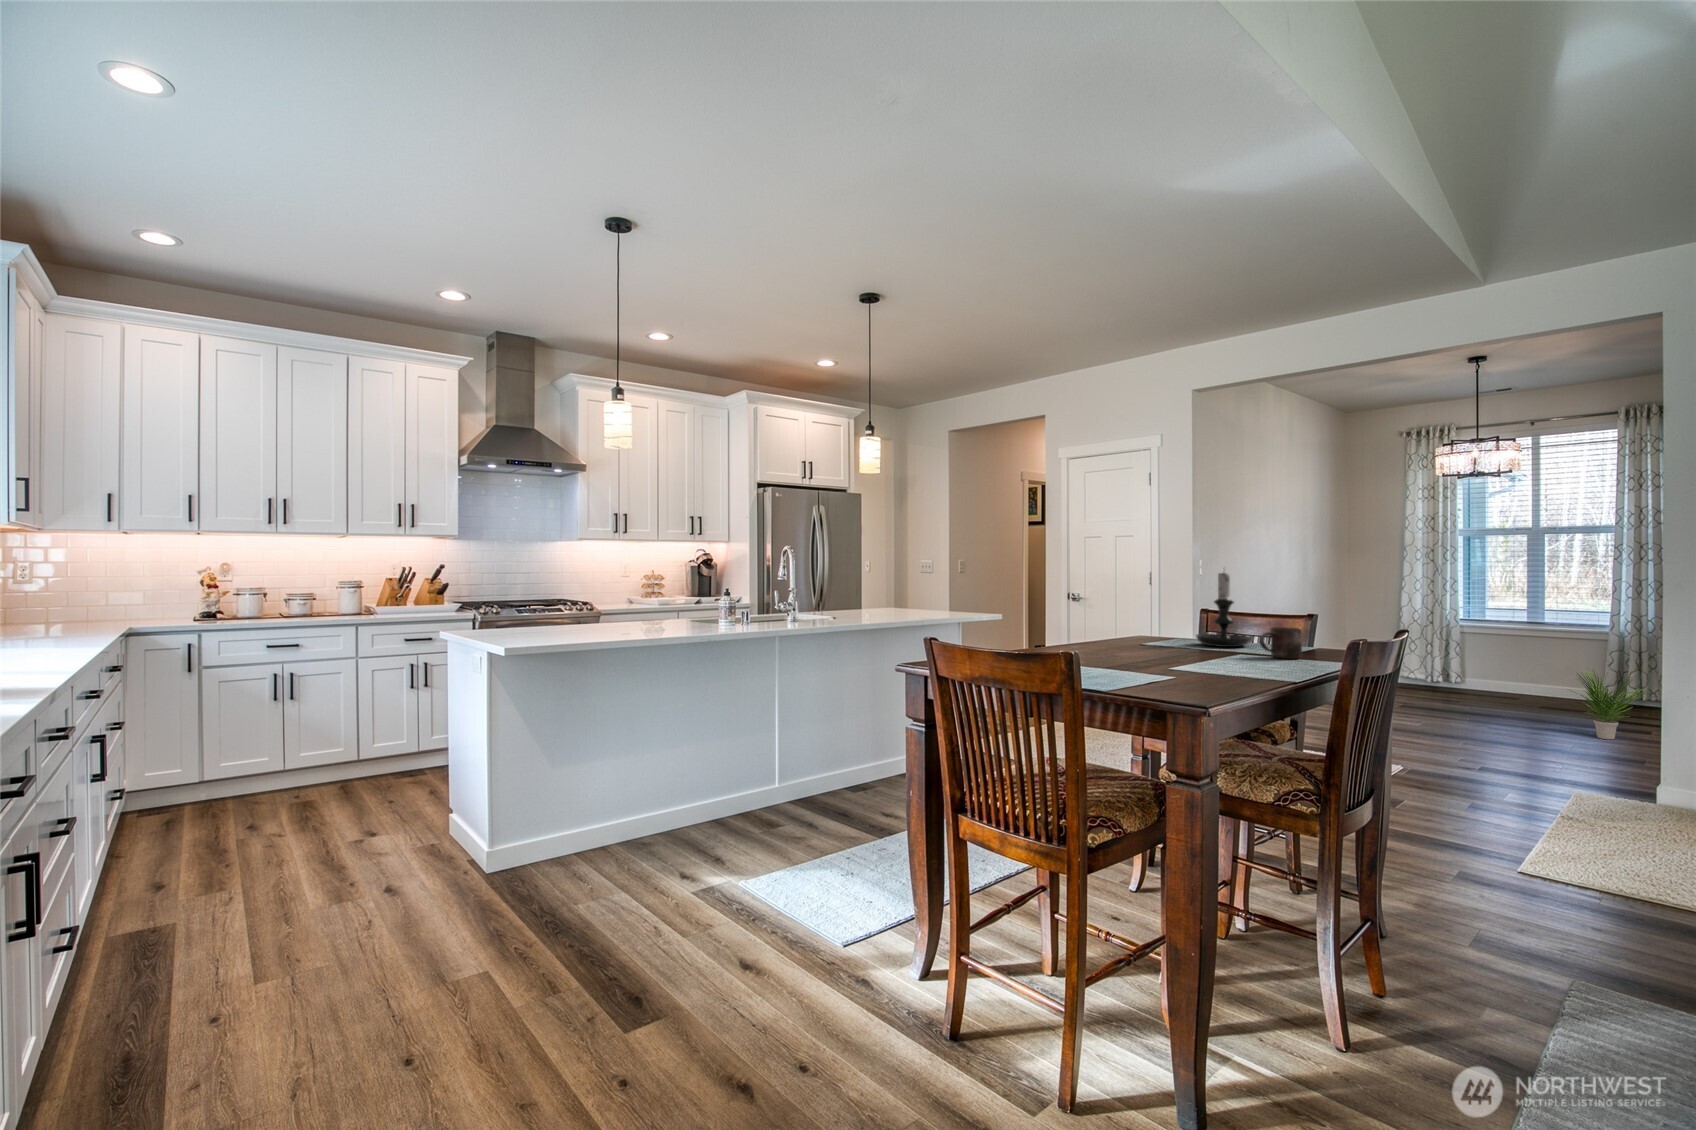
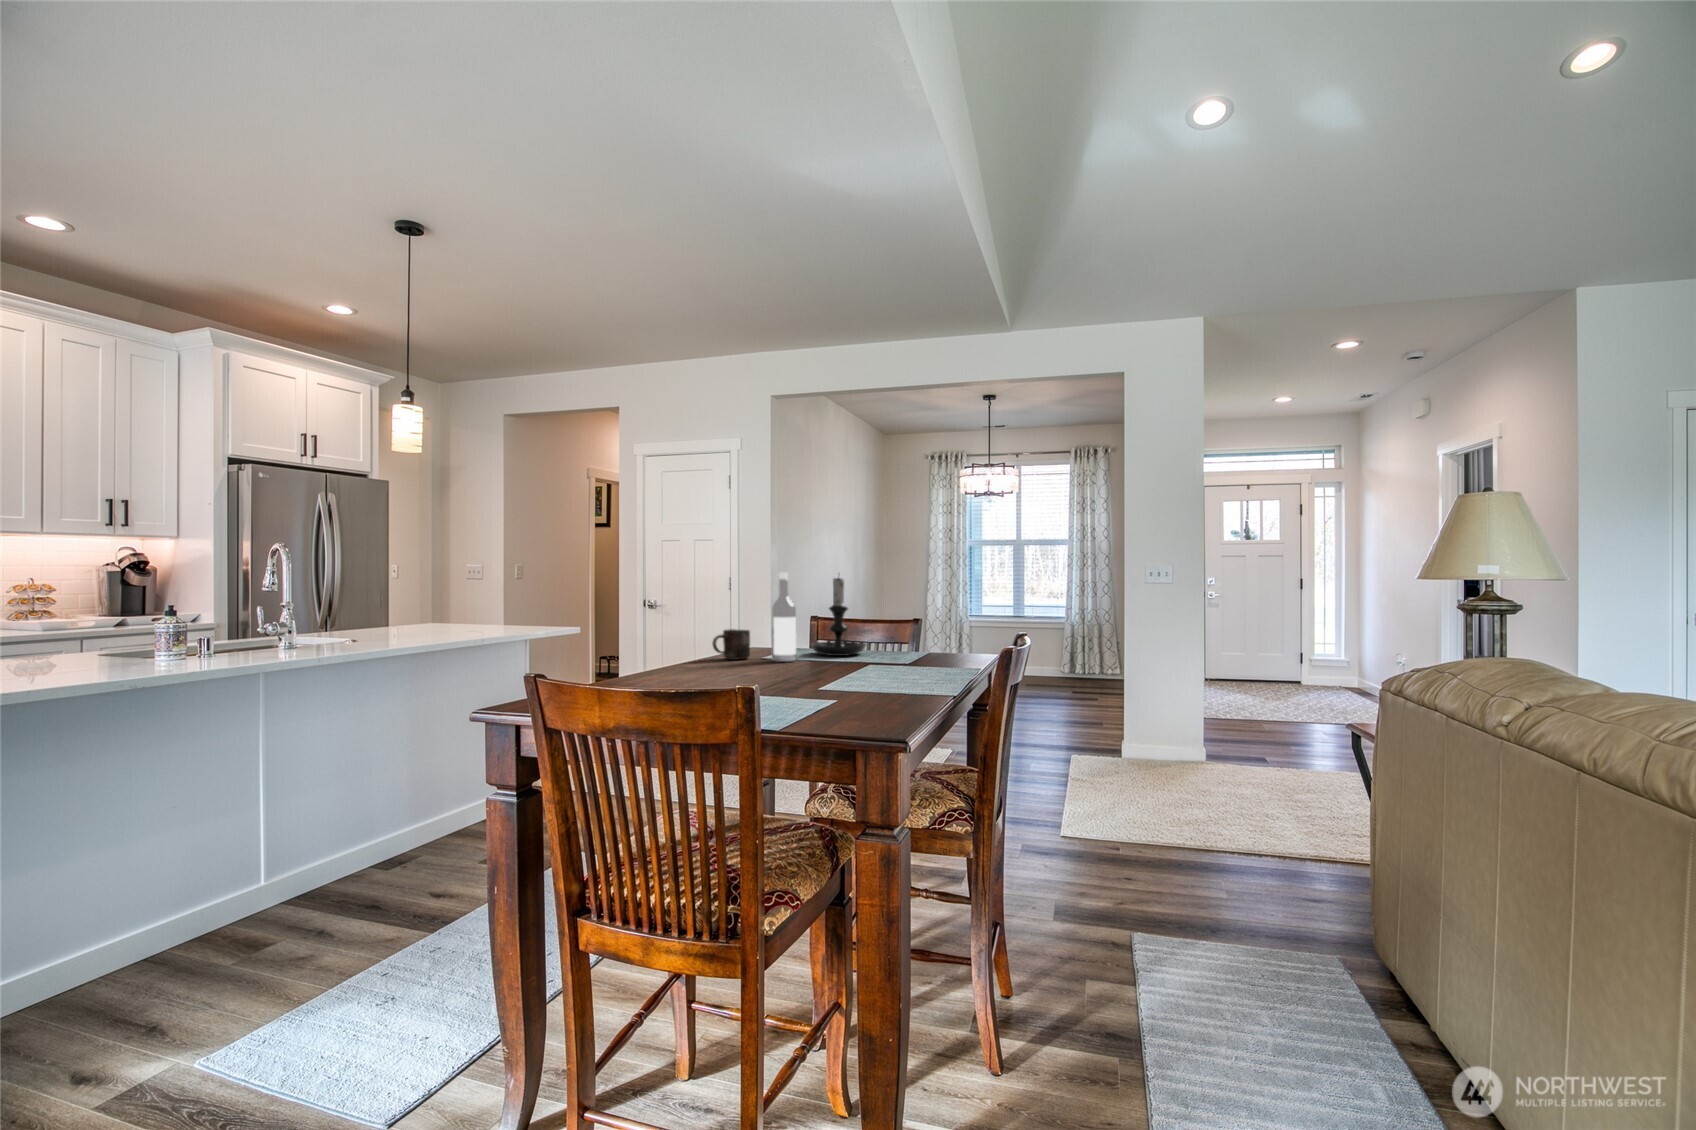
wine bottle: none [1152,568,1176,649] -> present [772,573,796,662]
mug: present [1260,627,1302,659] -> present [712,629,750,660]
potted plant: present [1575,669,1647,740] -> none [1046,652,1100,709]

